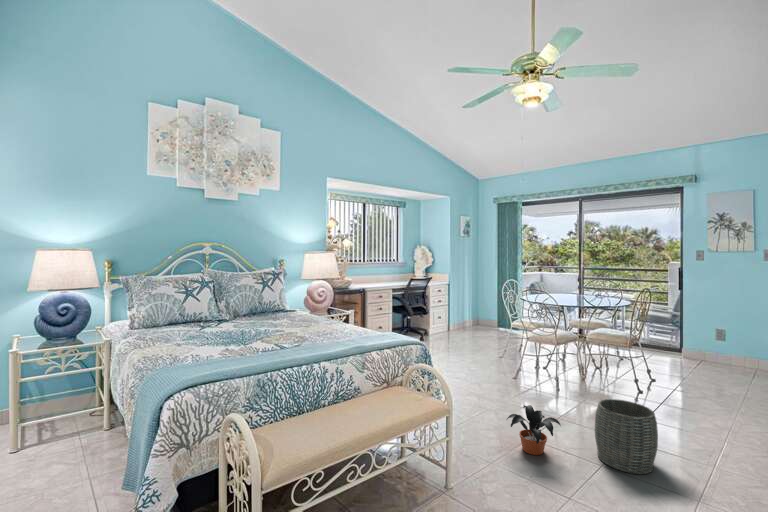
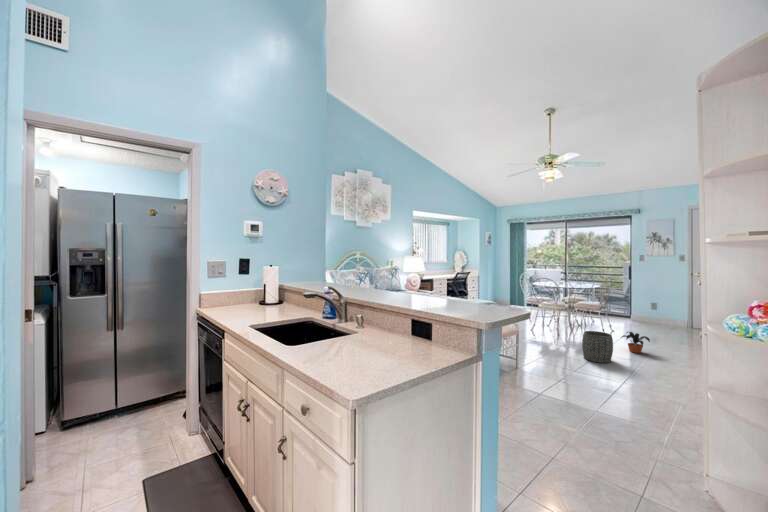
potted plant: present [507,405,560,455] -> present [622,332,650,353]

